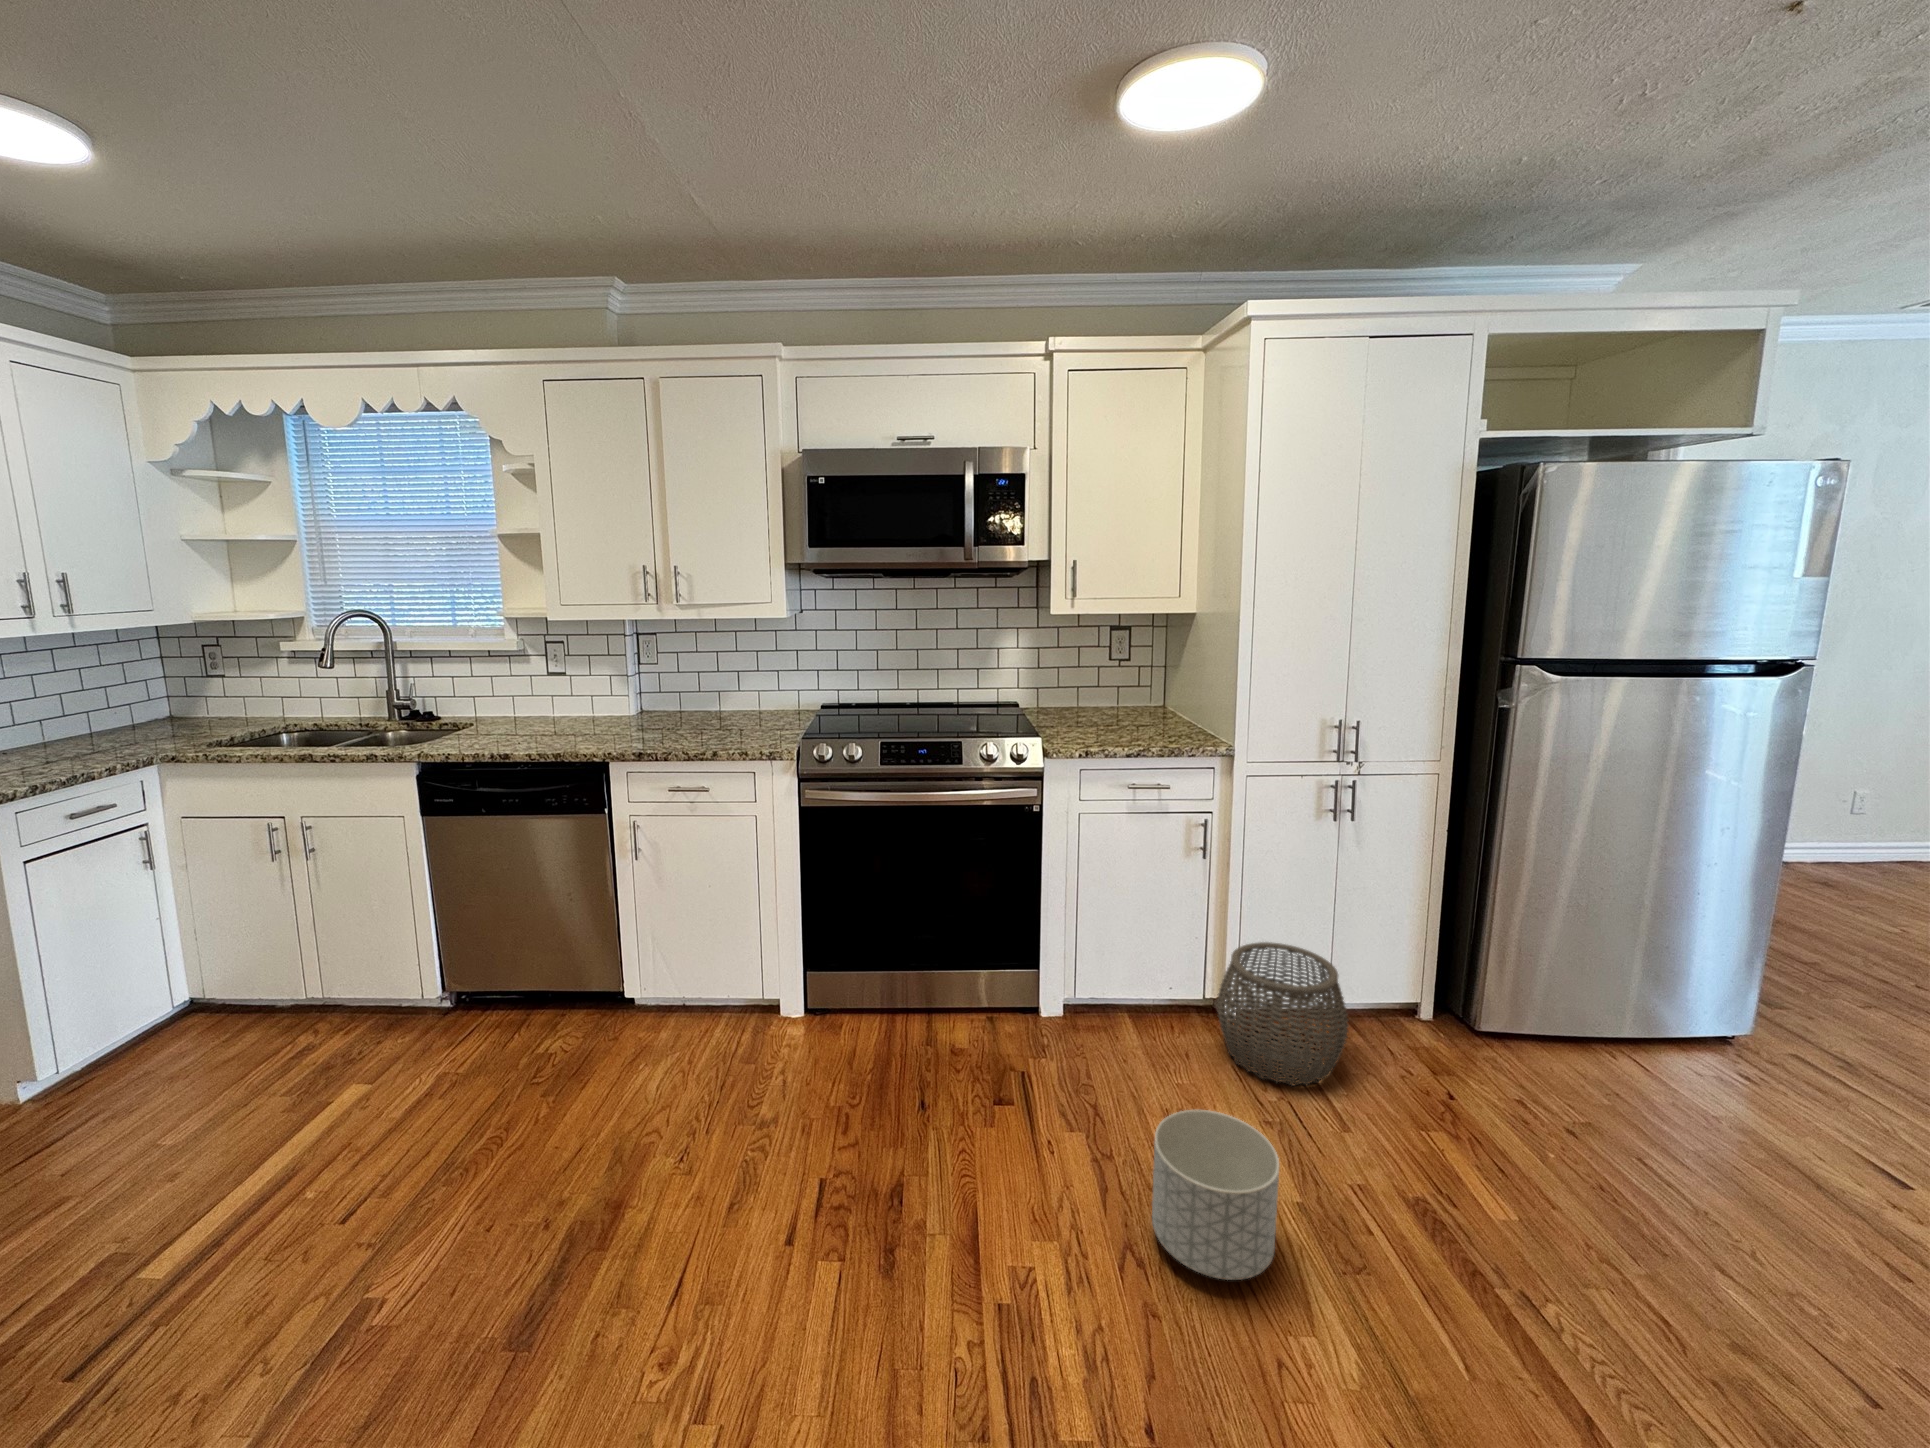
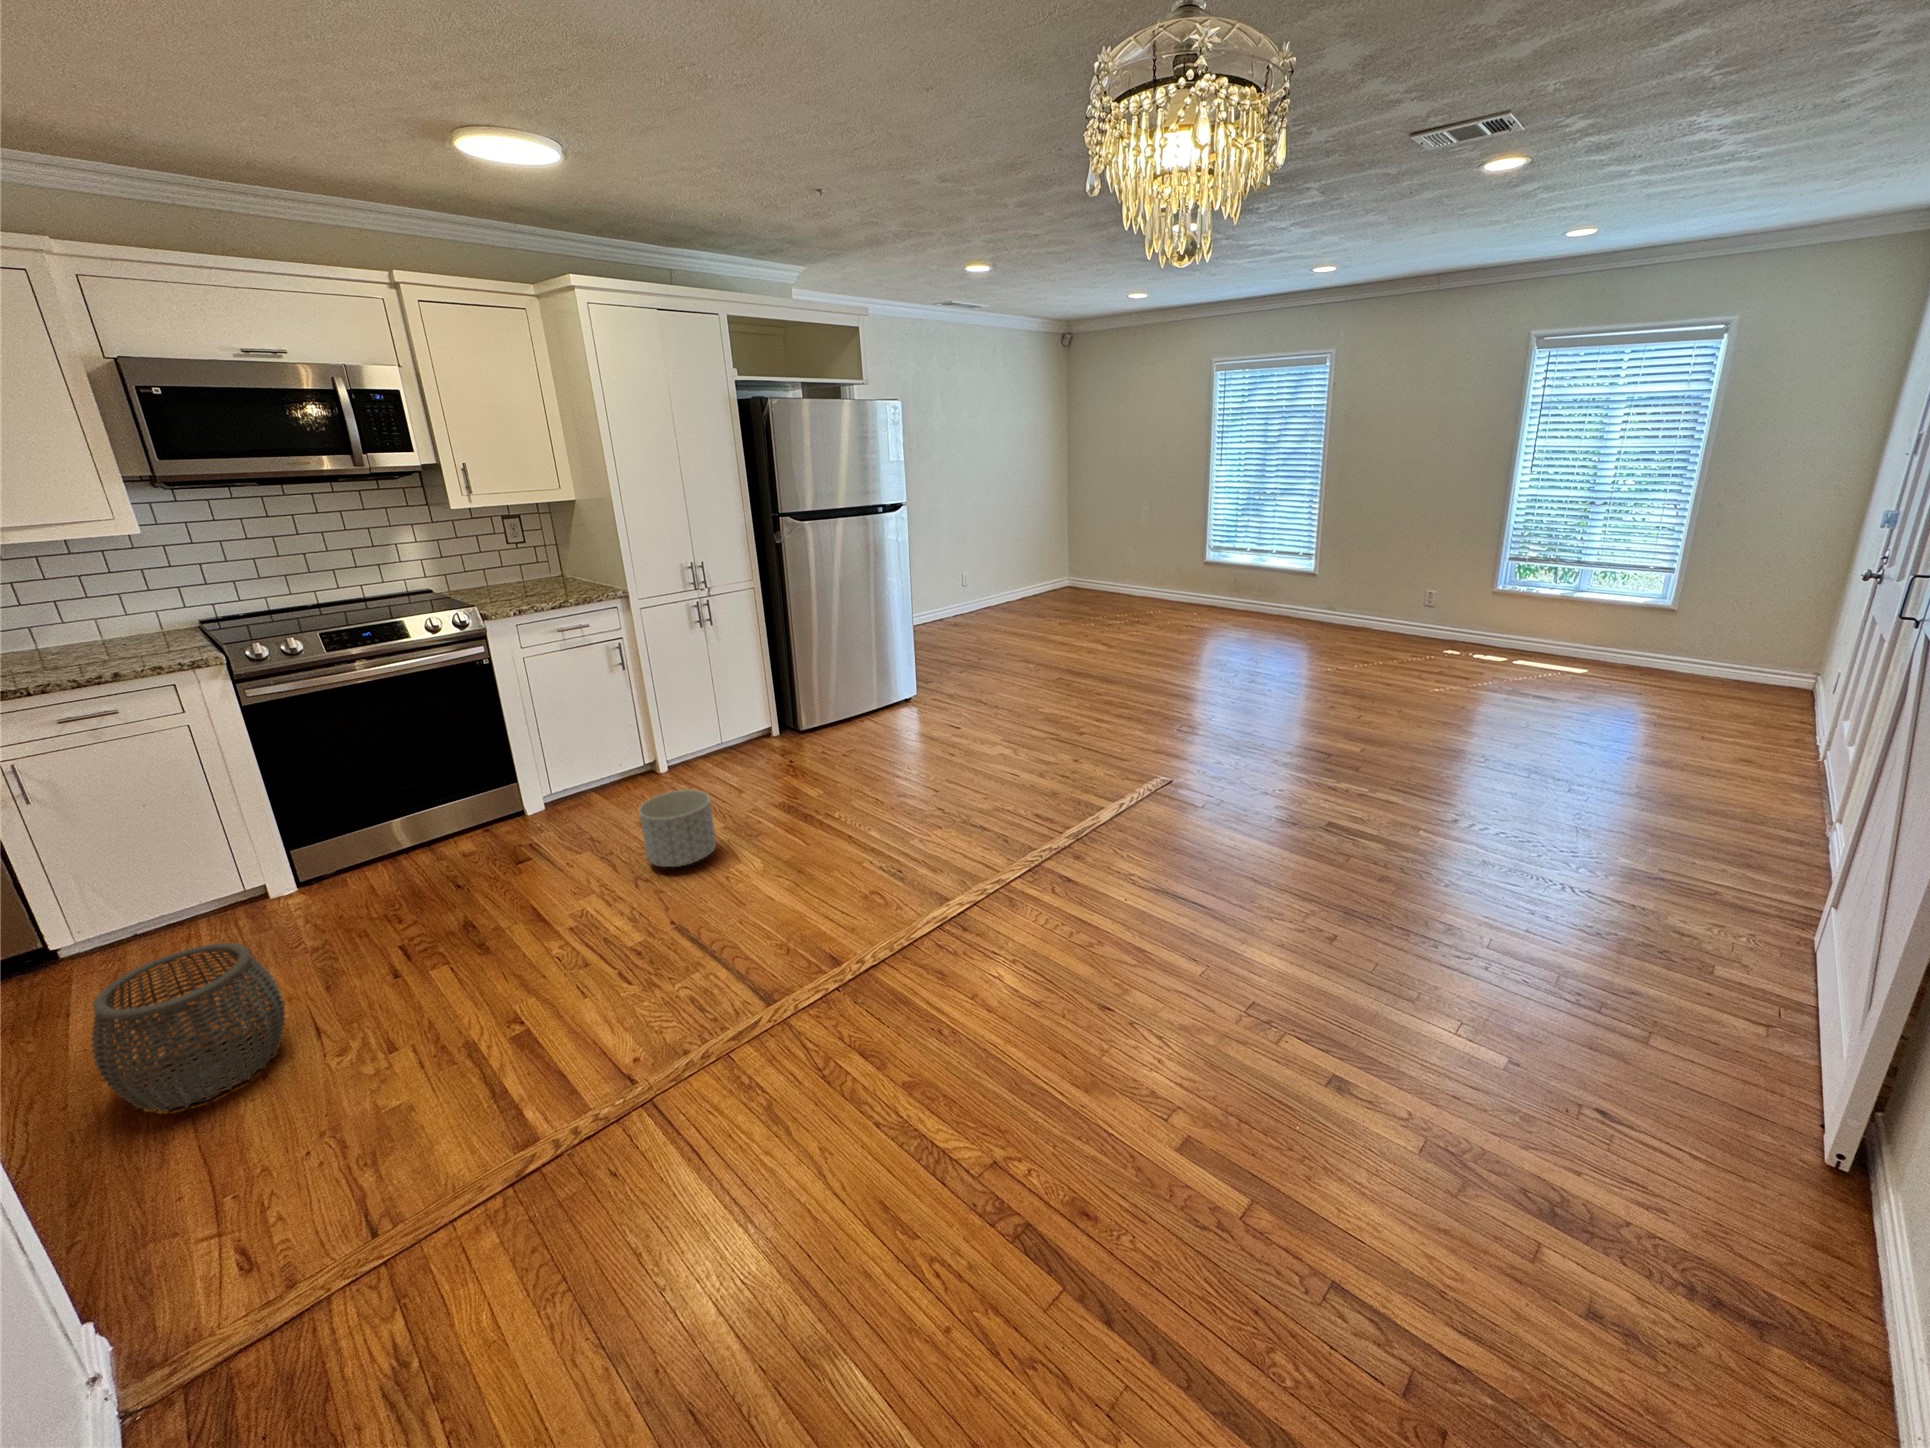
woven basket: present [1217,942,1348,1086] -> present [91,943,285,1112]

